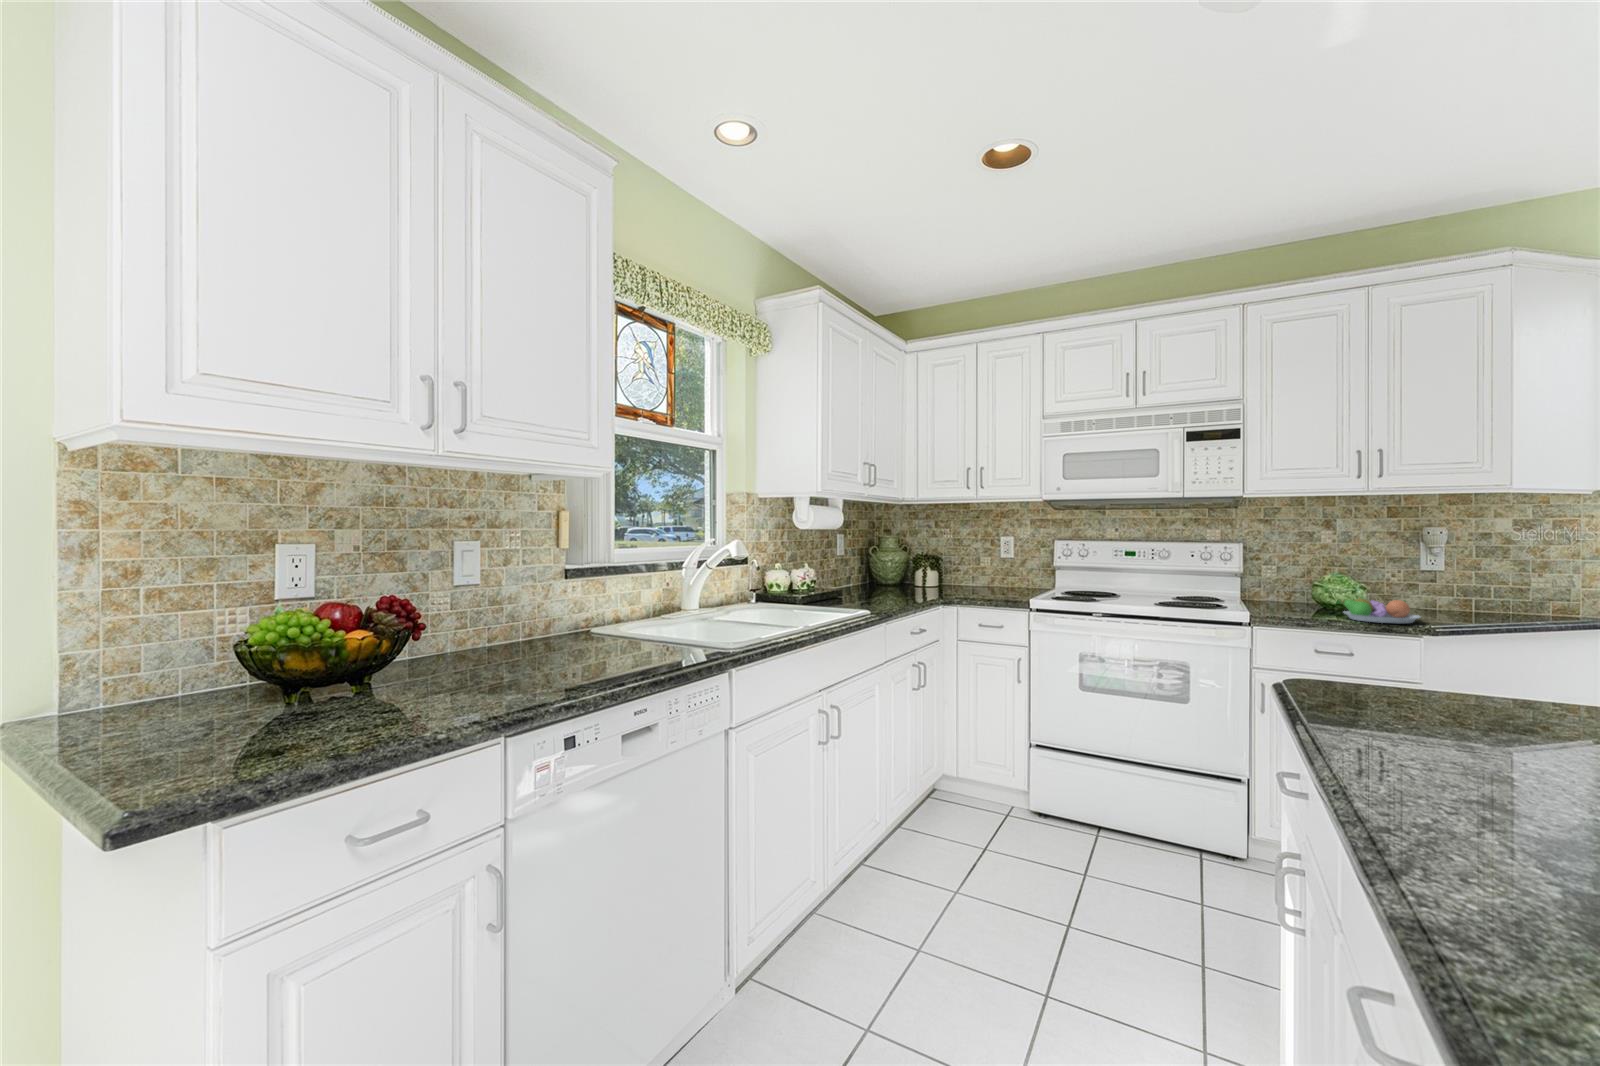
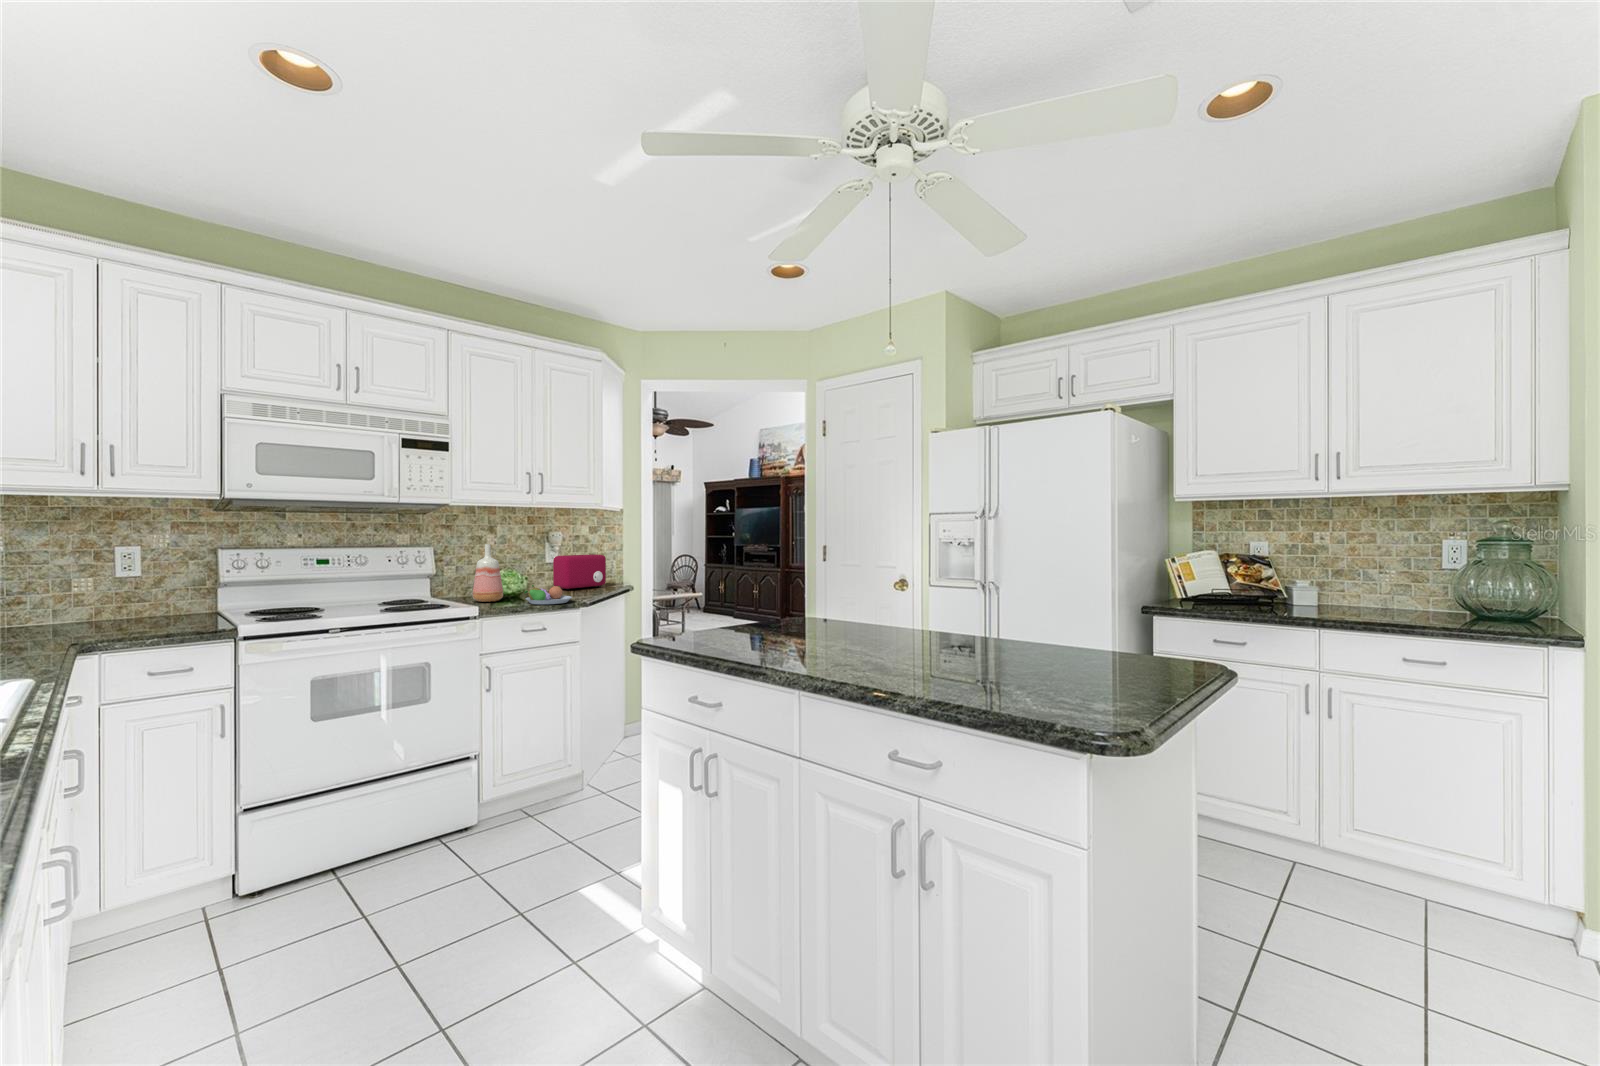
vase: none [1280,541,1322,610] -> present [473,544,503,602]
toaster: none [1434,561,1545,614] -> present [553,554,606,590]

